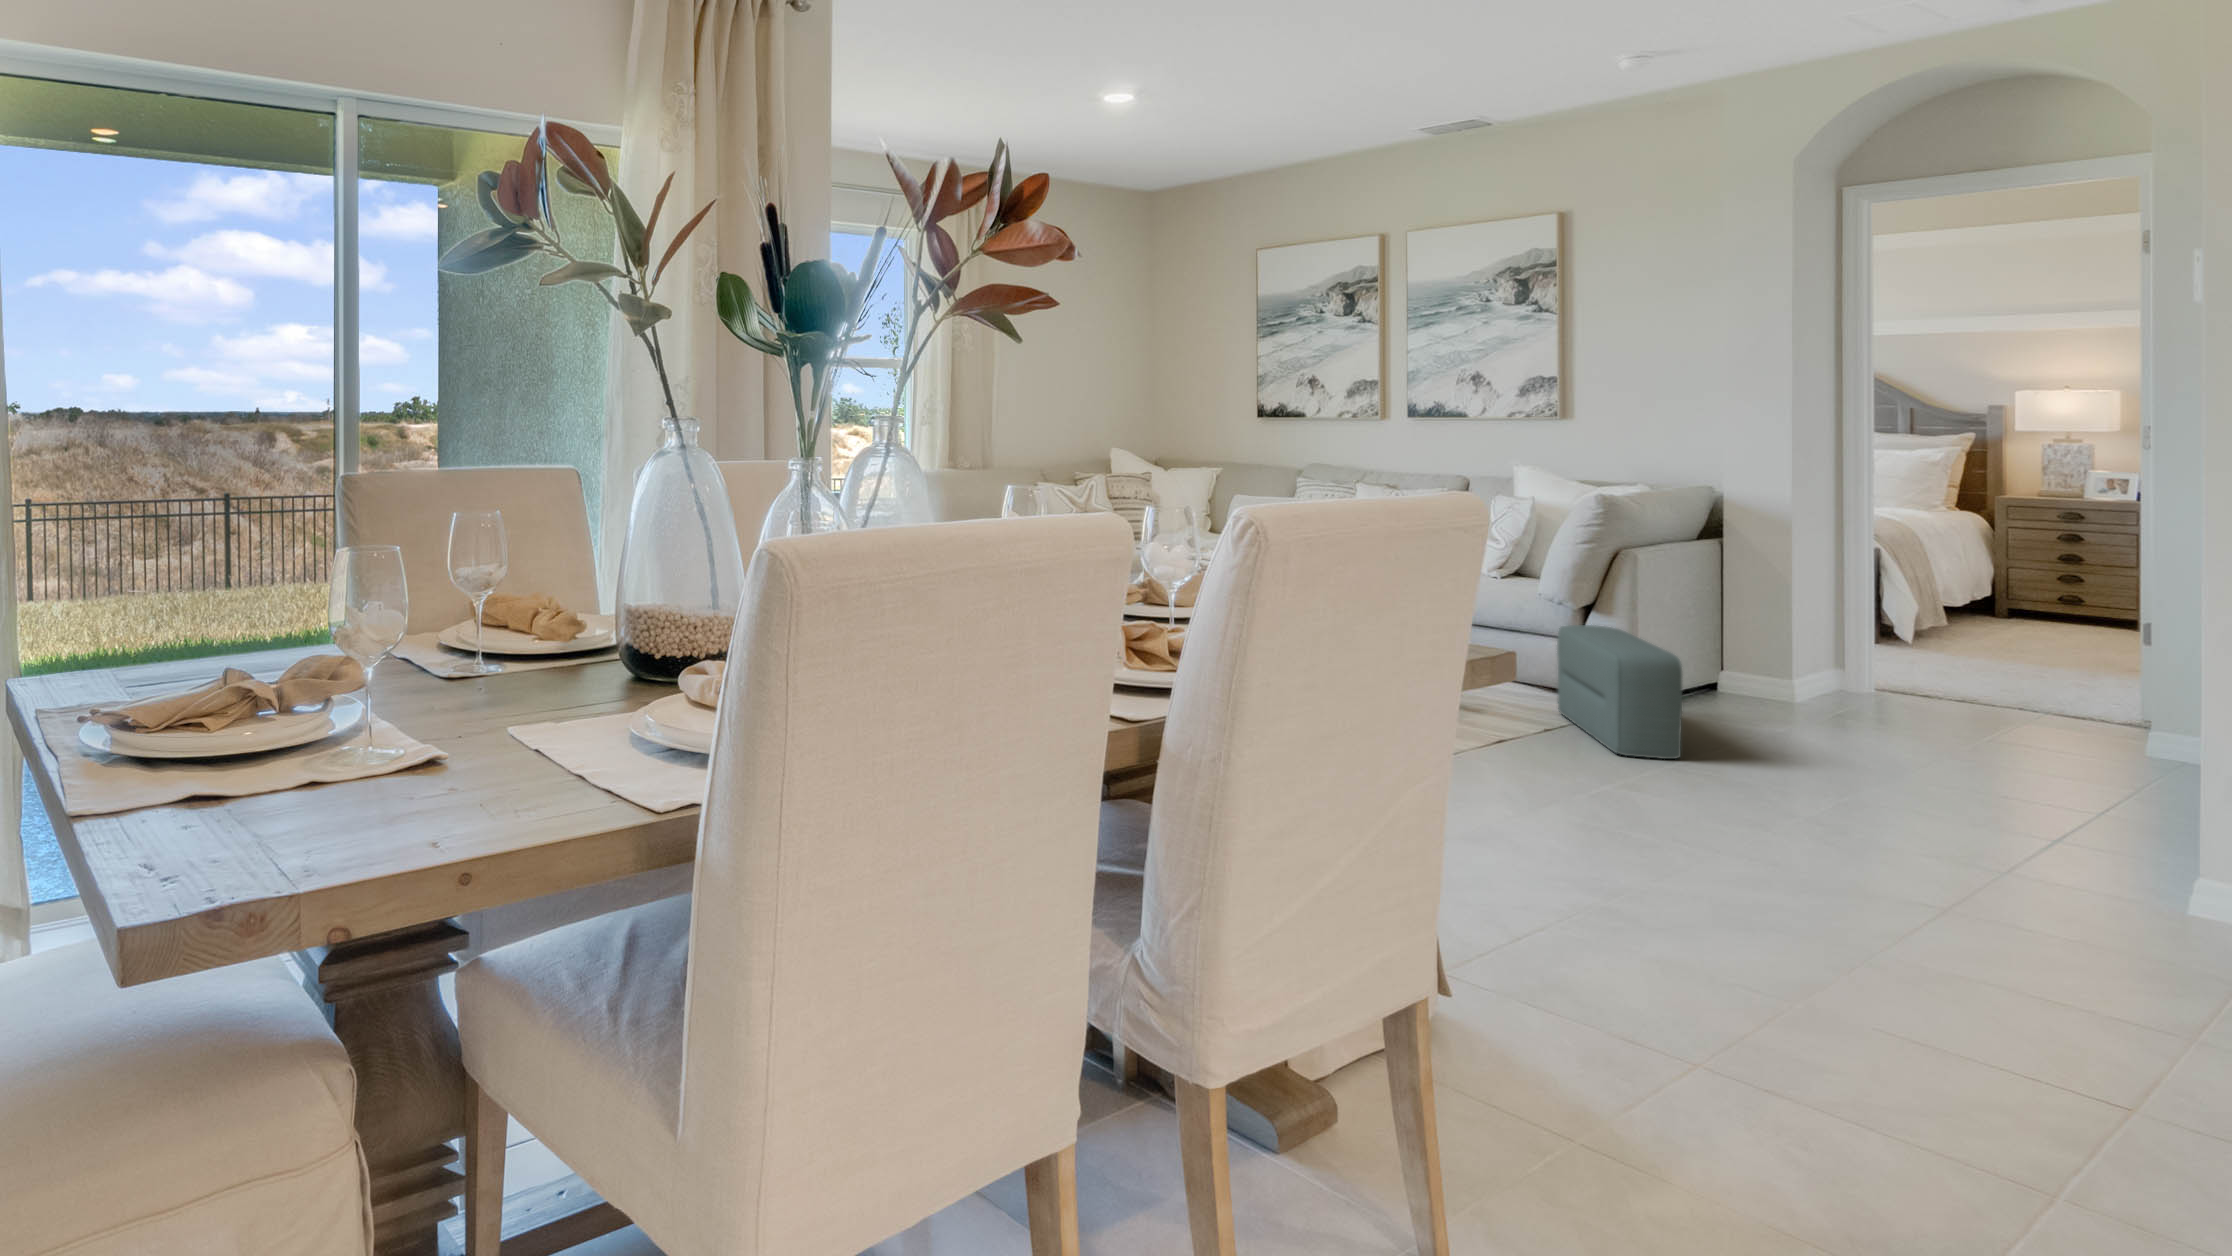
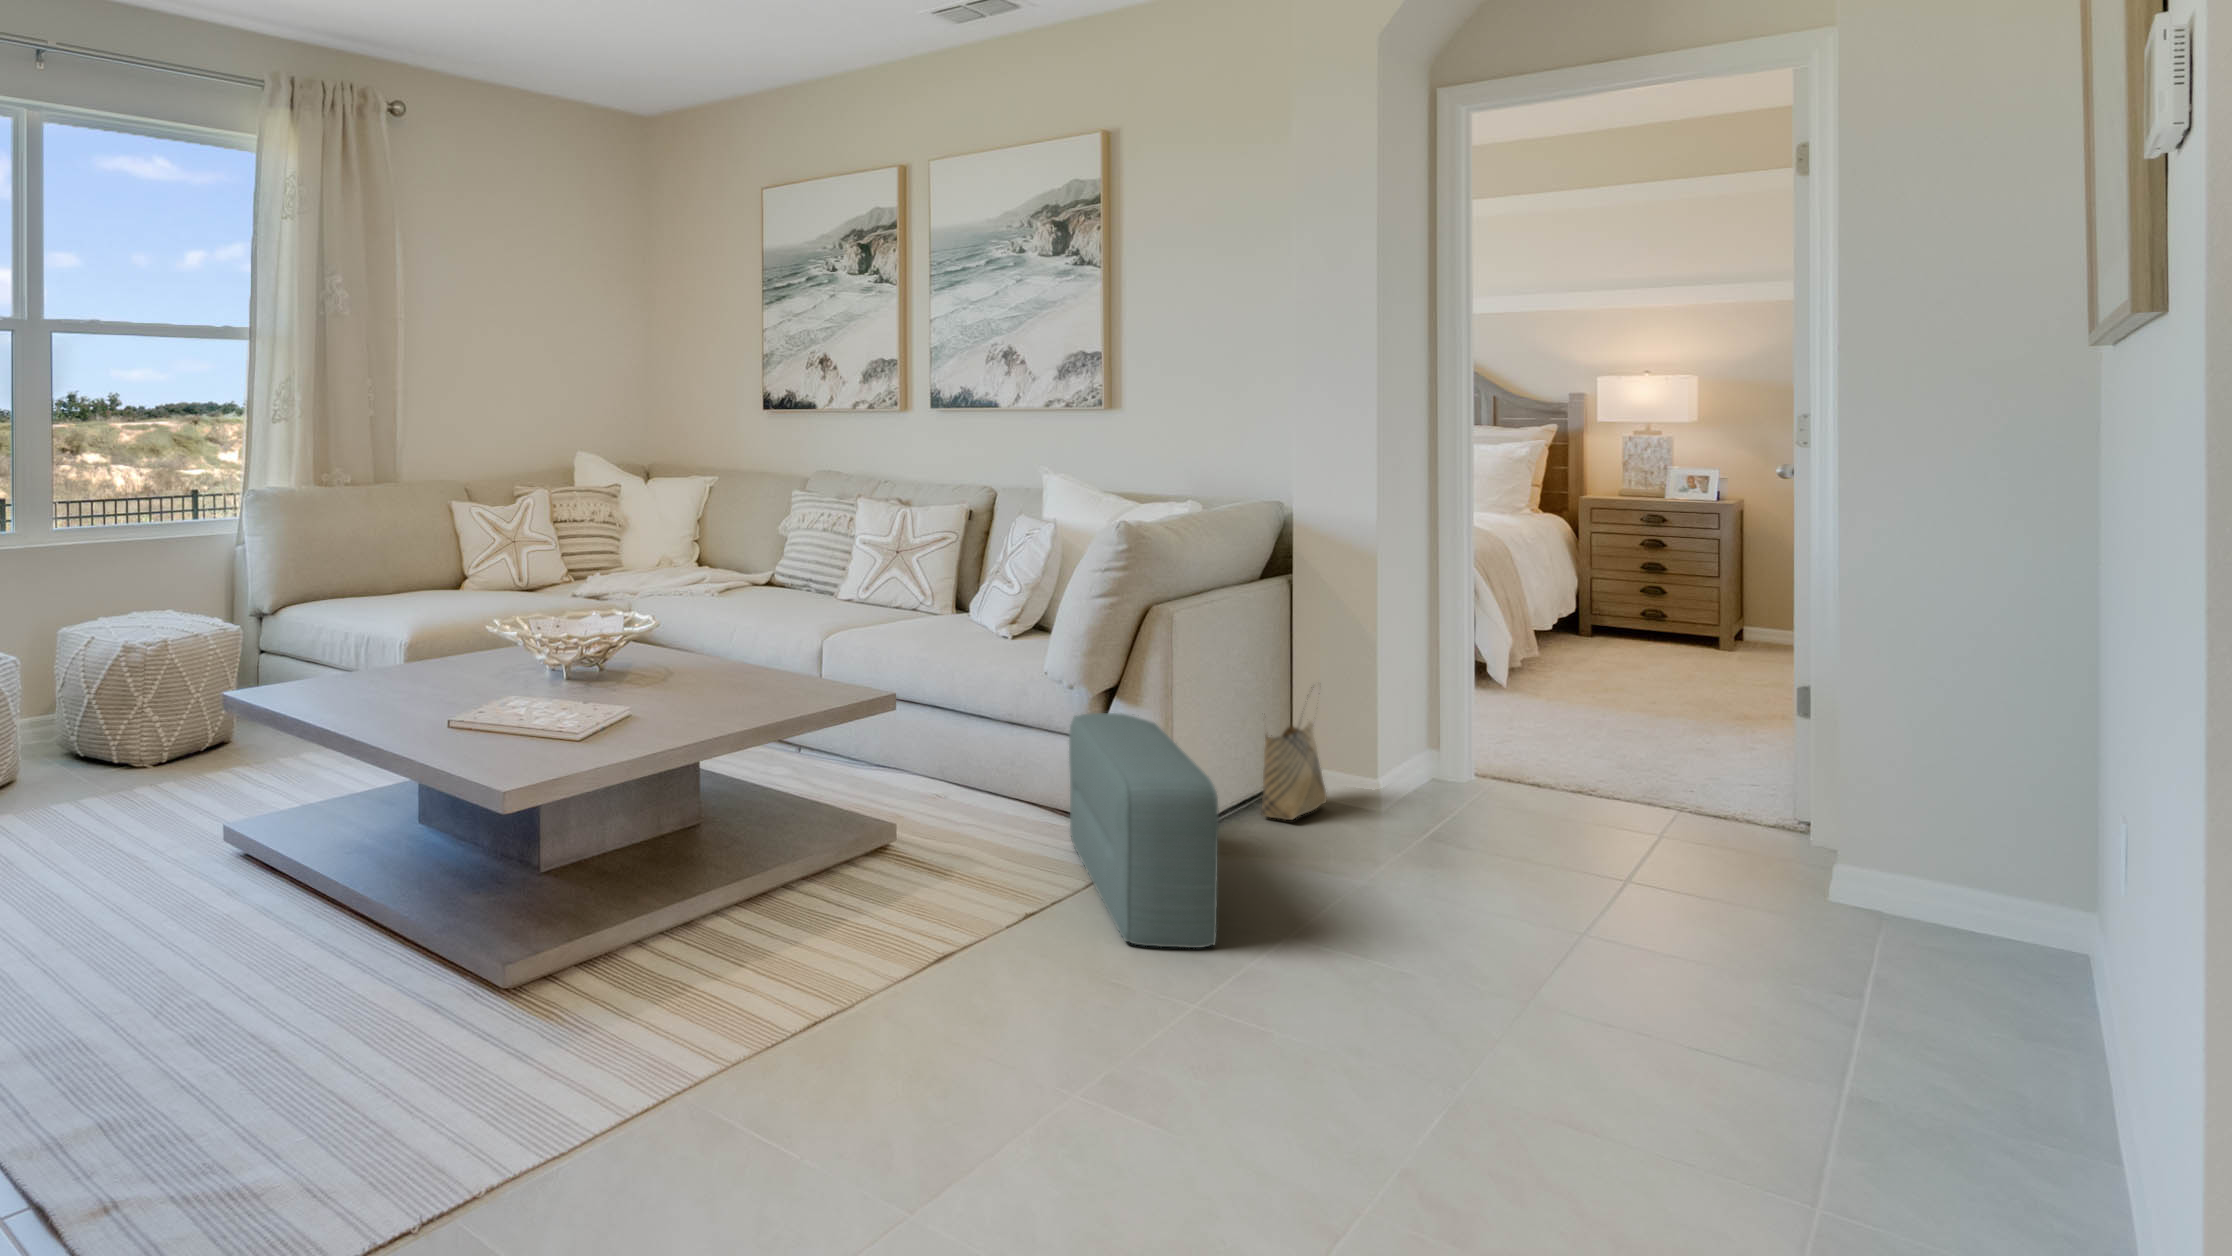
woven basket: none [1698,610,1753,709] -> present [1261,687,1327,820]

